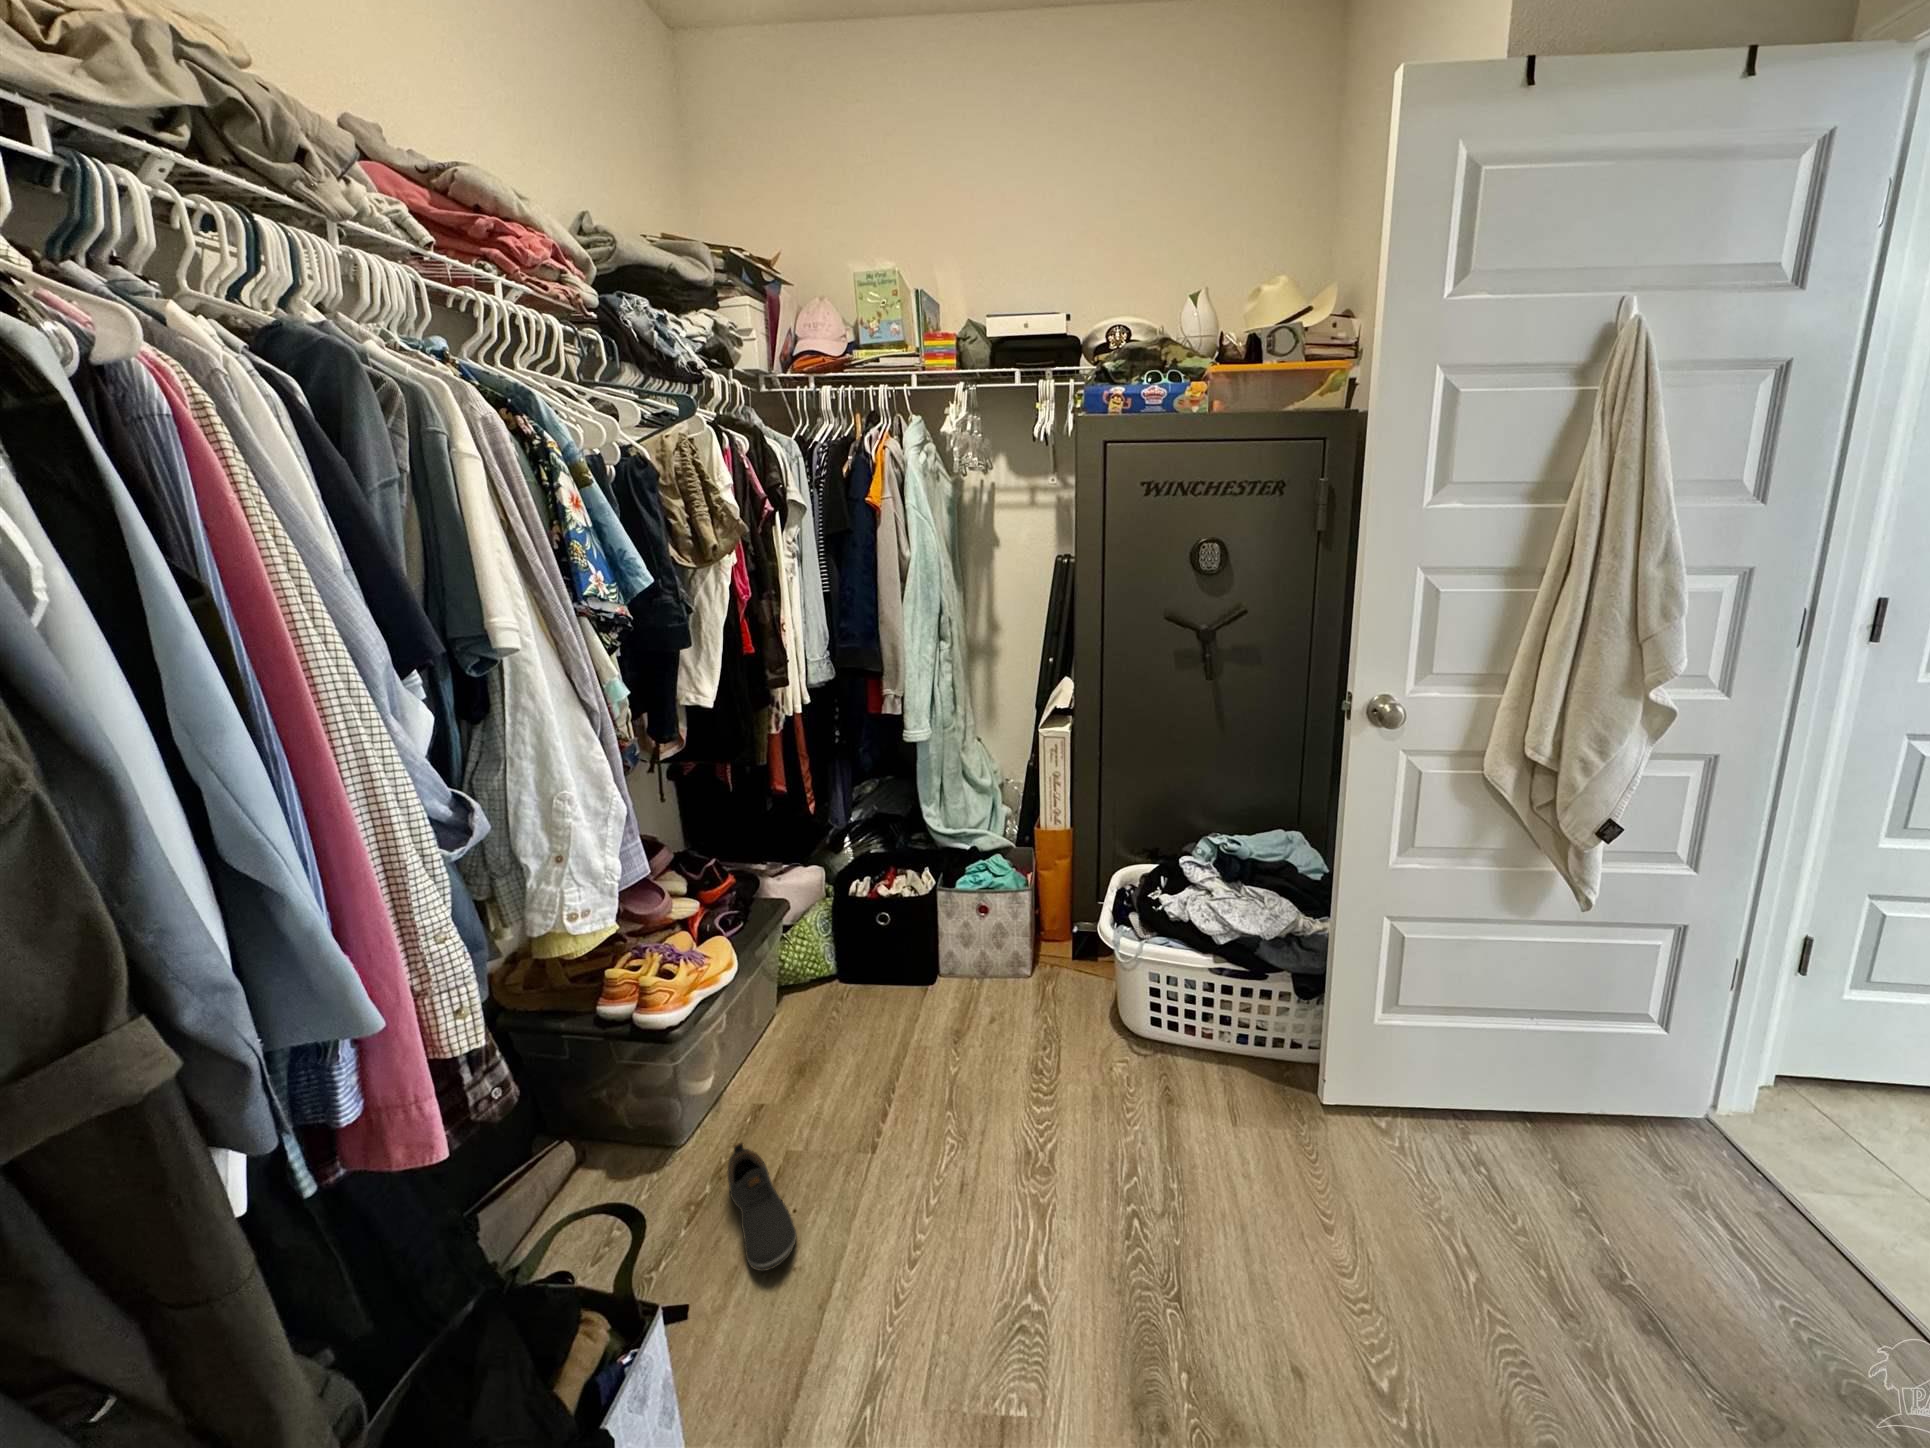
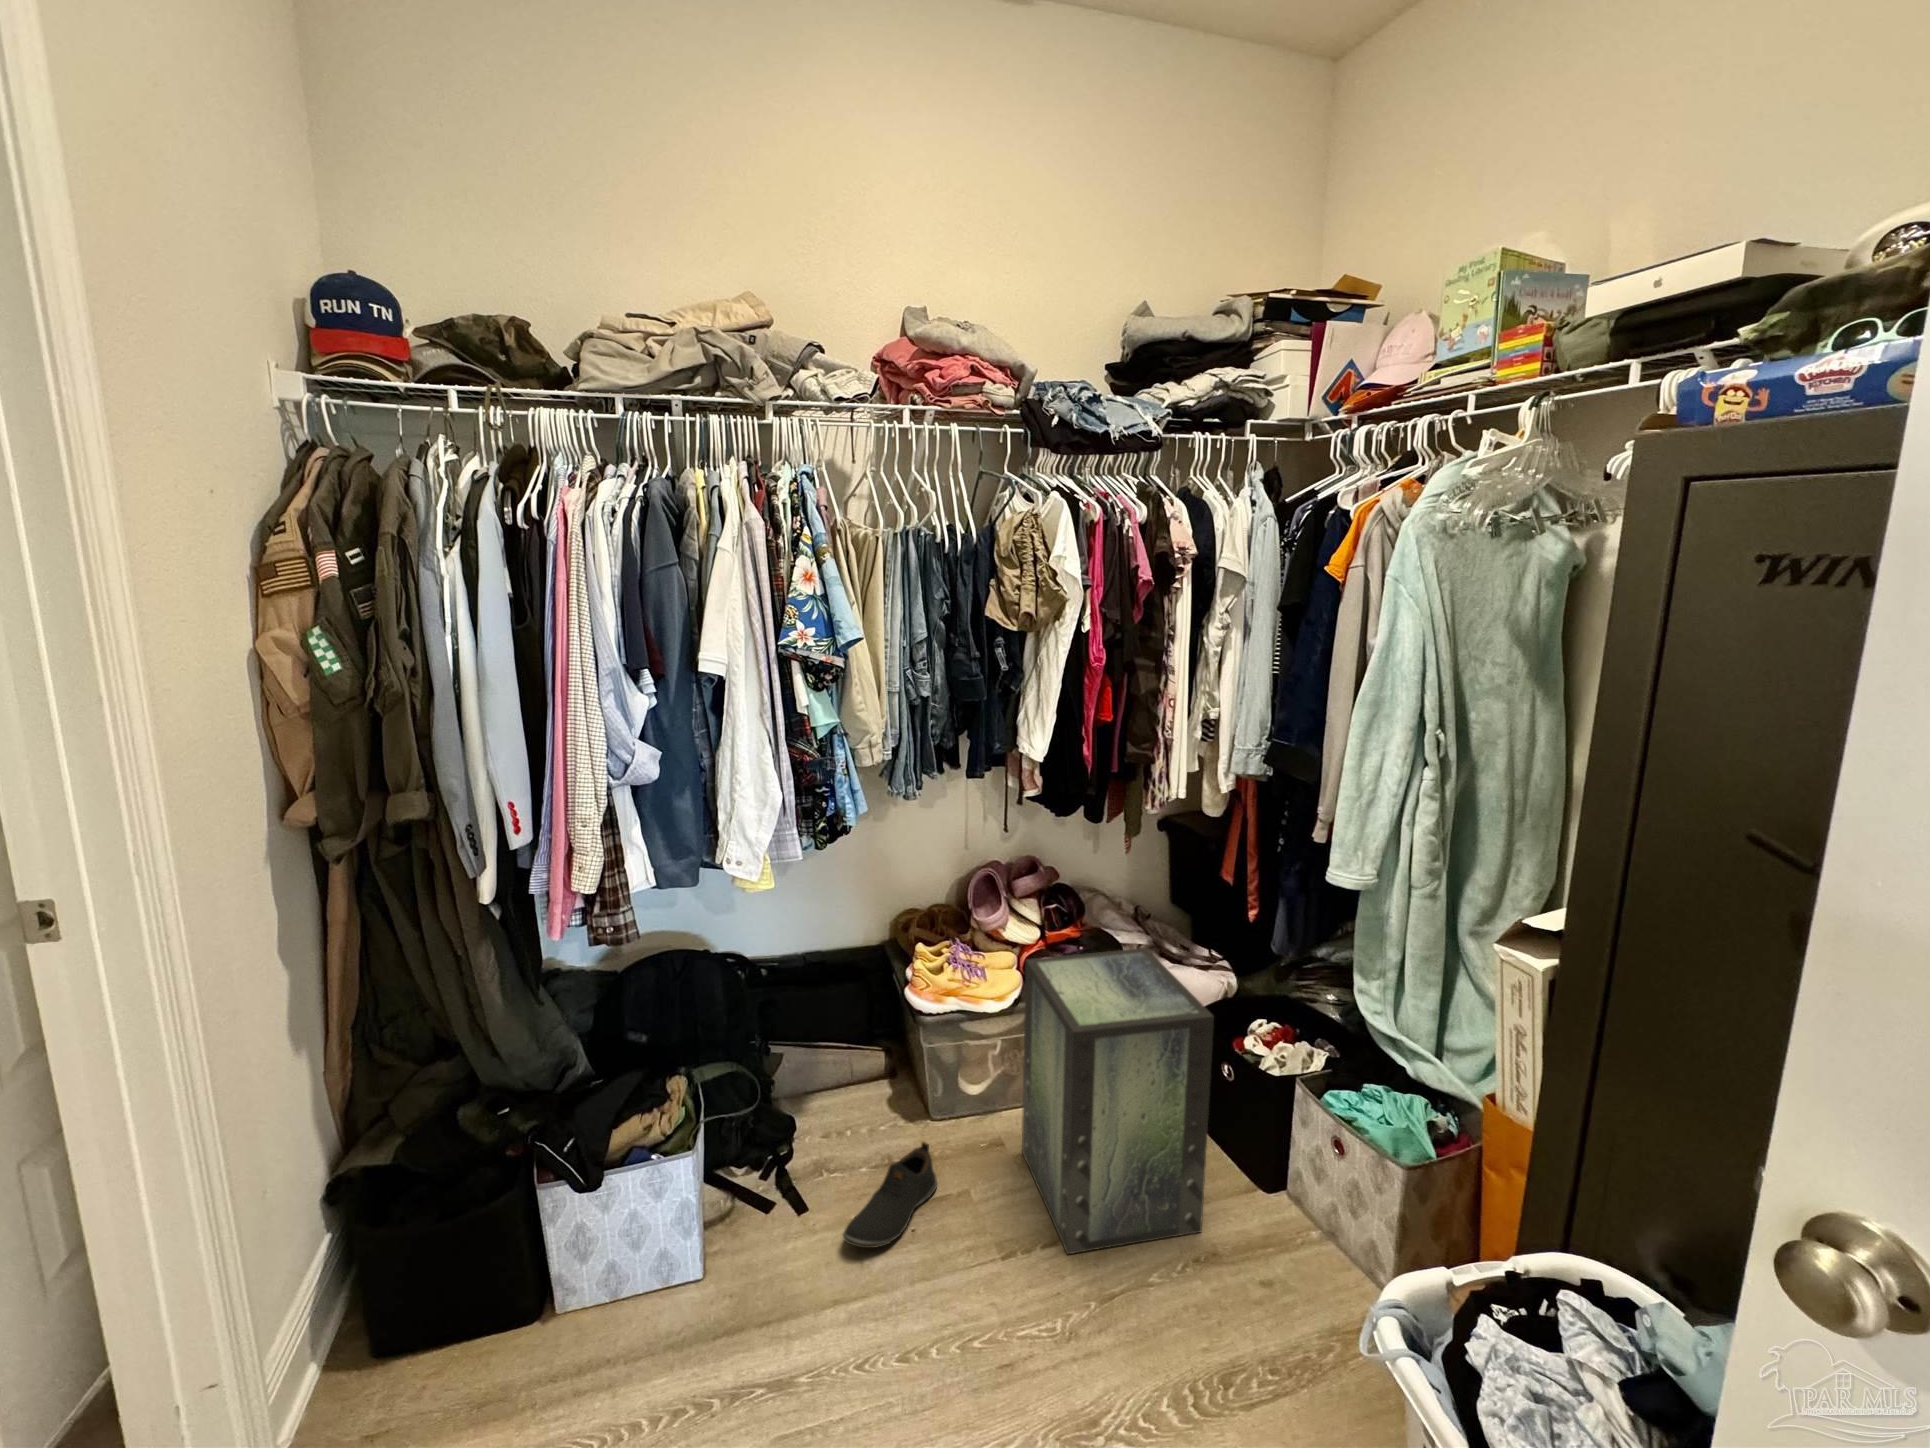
storage box: none [759,852,936,1109] -> present [1022,948,1214,1254]

